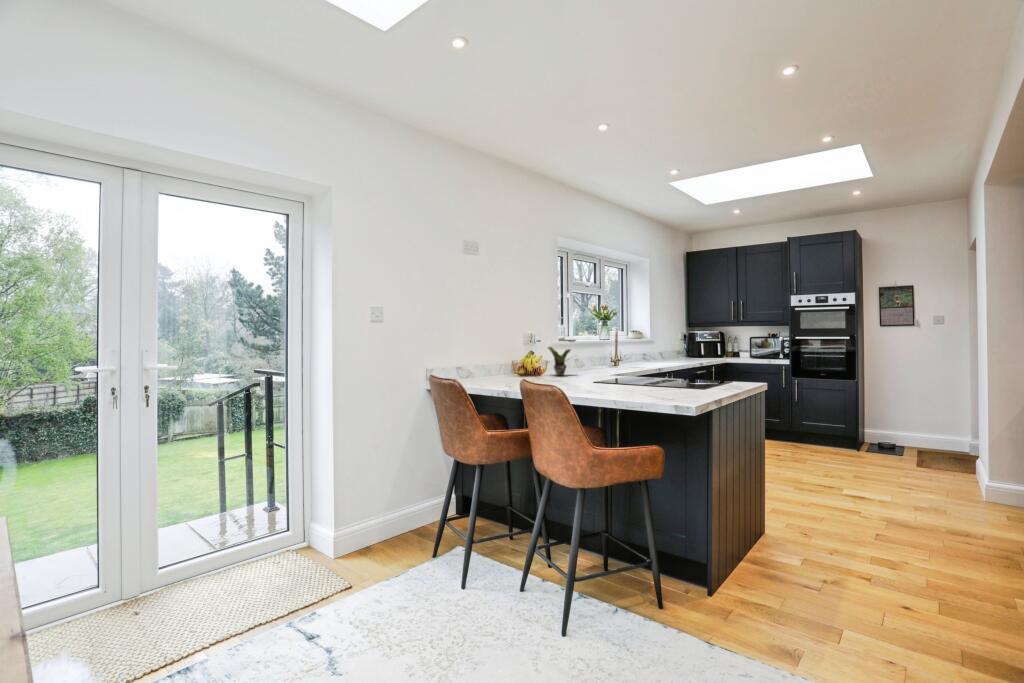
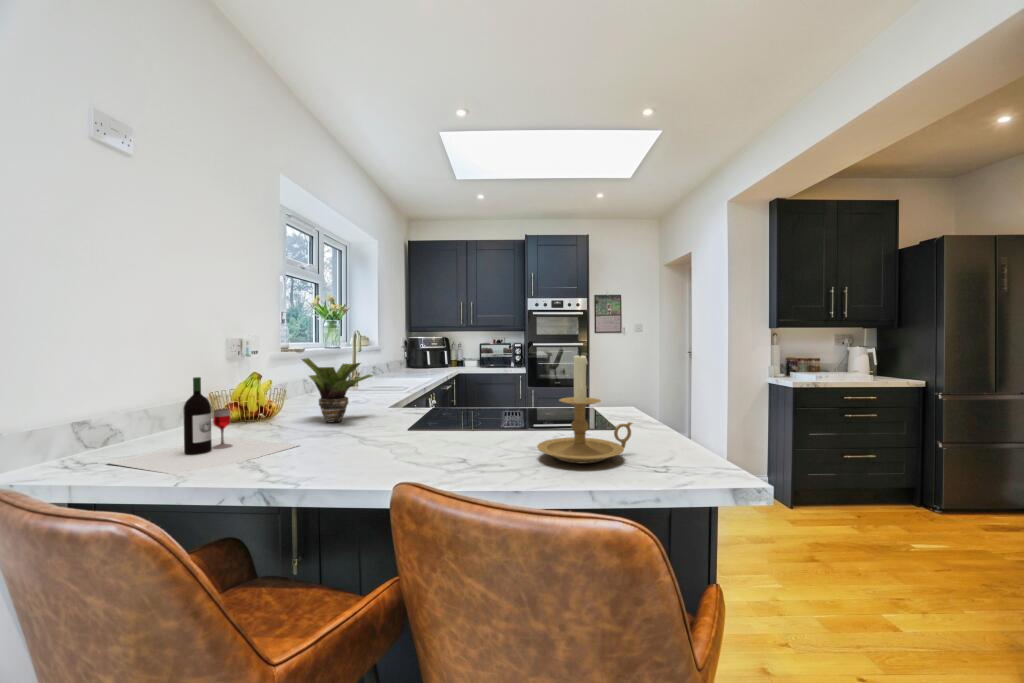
candle holder: none [591,346,629,387] -> present [537,351,632,463]
wine bottle: none [481,353,535,382] -> present [108,377,298,474]

